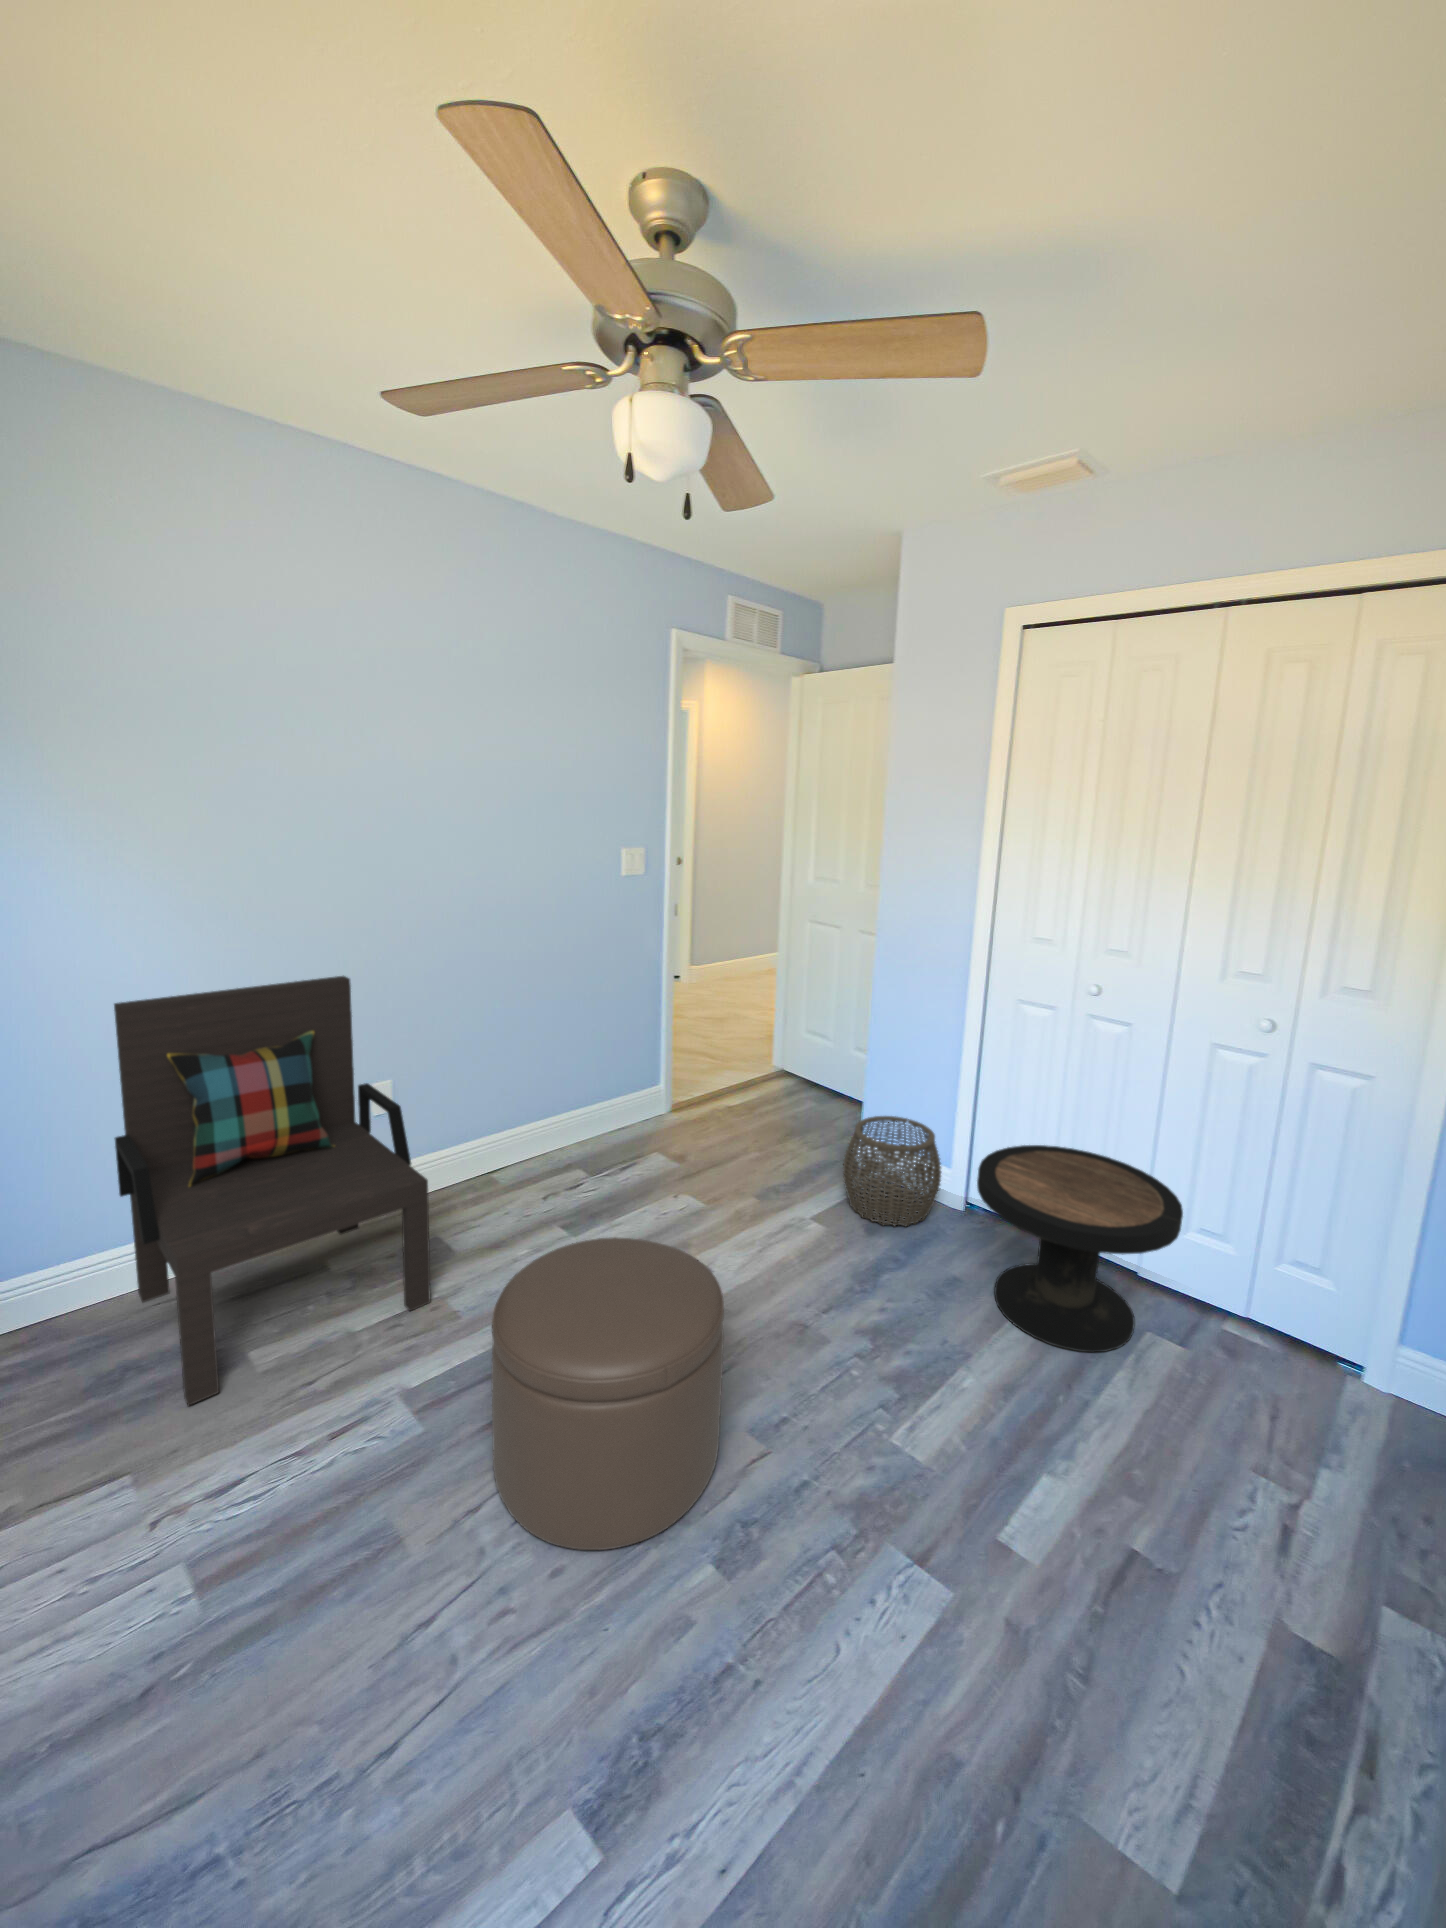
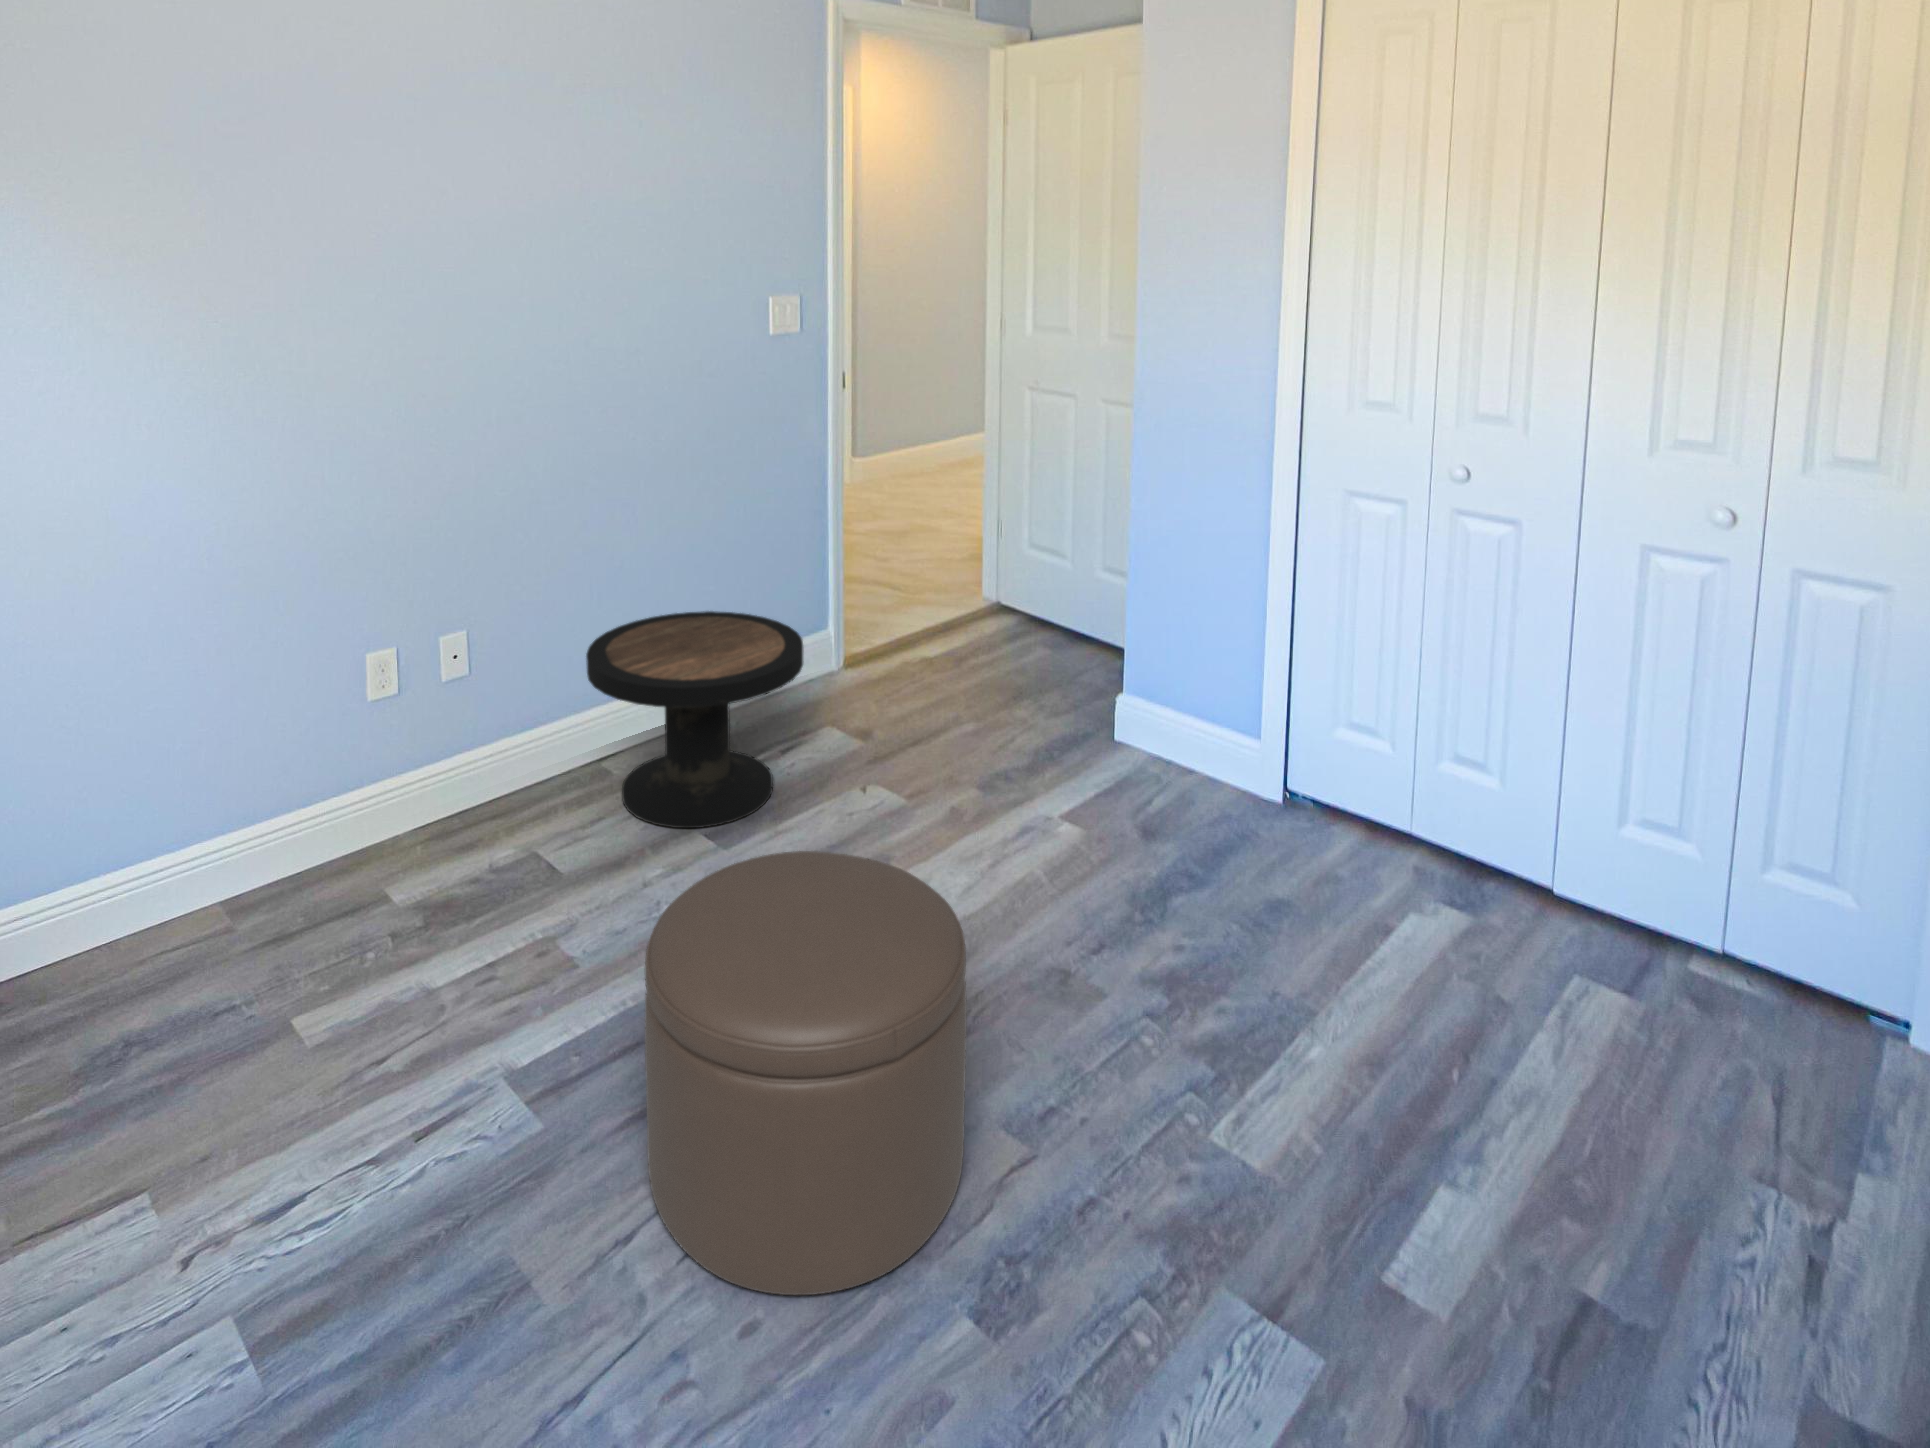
armchair: present [114,976,431,1405] -> none [110,496,539,1099]
woven basket: present [843,1116,941,1226] -> none [1105,676,1249,837]
side table: present [977,1145,1183,1352] -> present [586,611,803,828]

